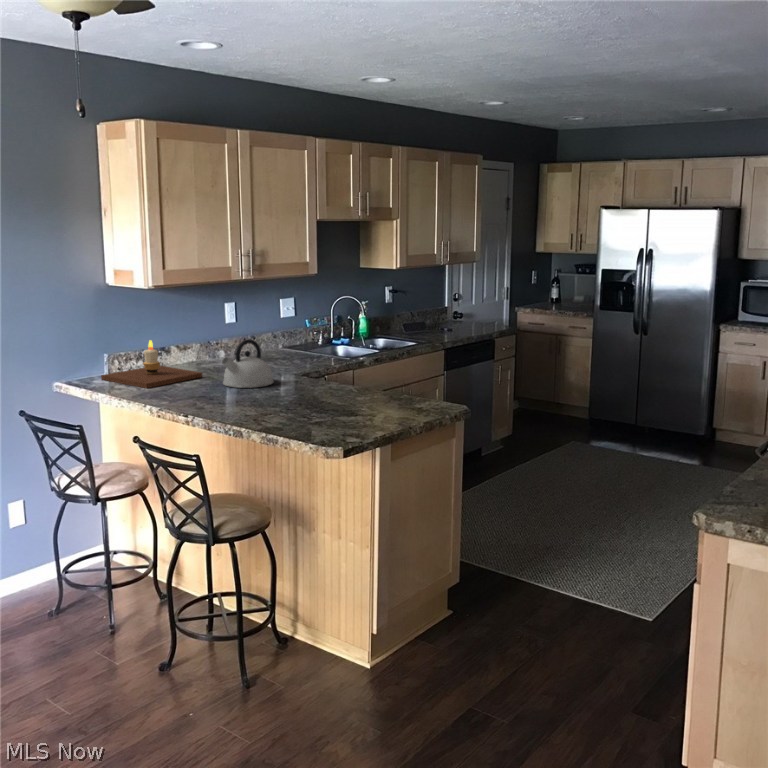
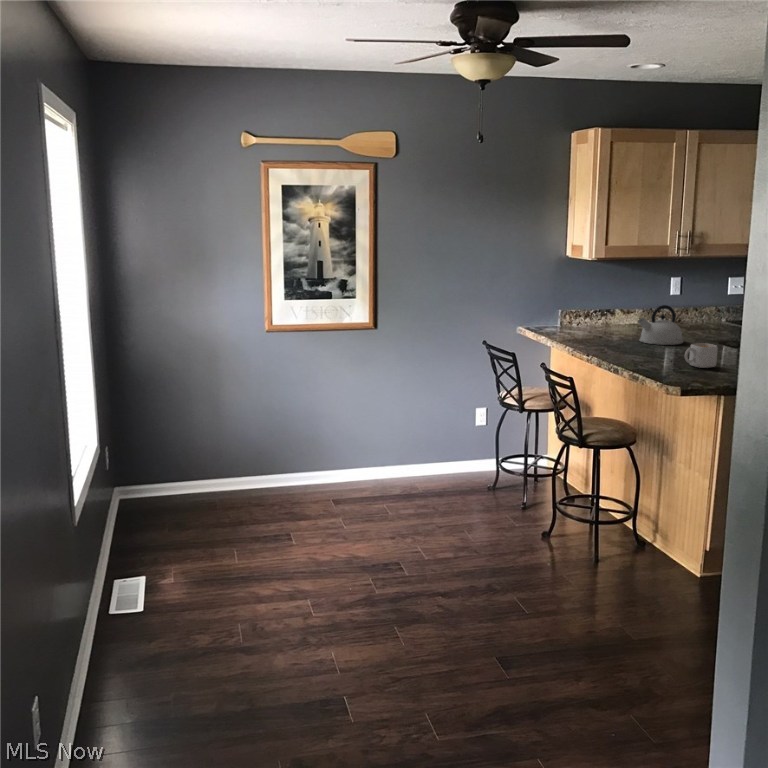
candle: present [101,340,203,388] -> none [553,301,629,337]
mug: none [314,384,346,415] -> present [685,343,718,368]

